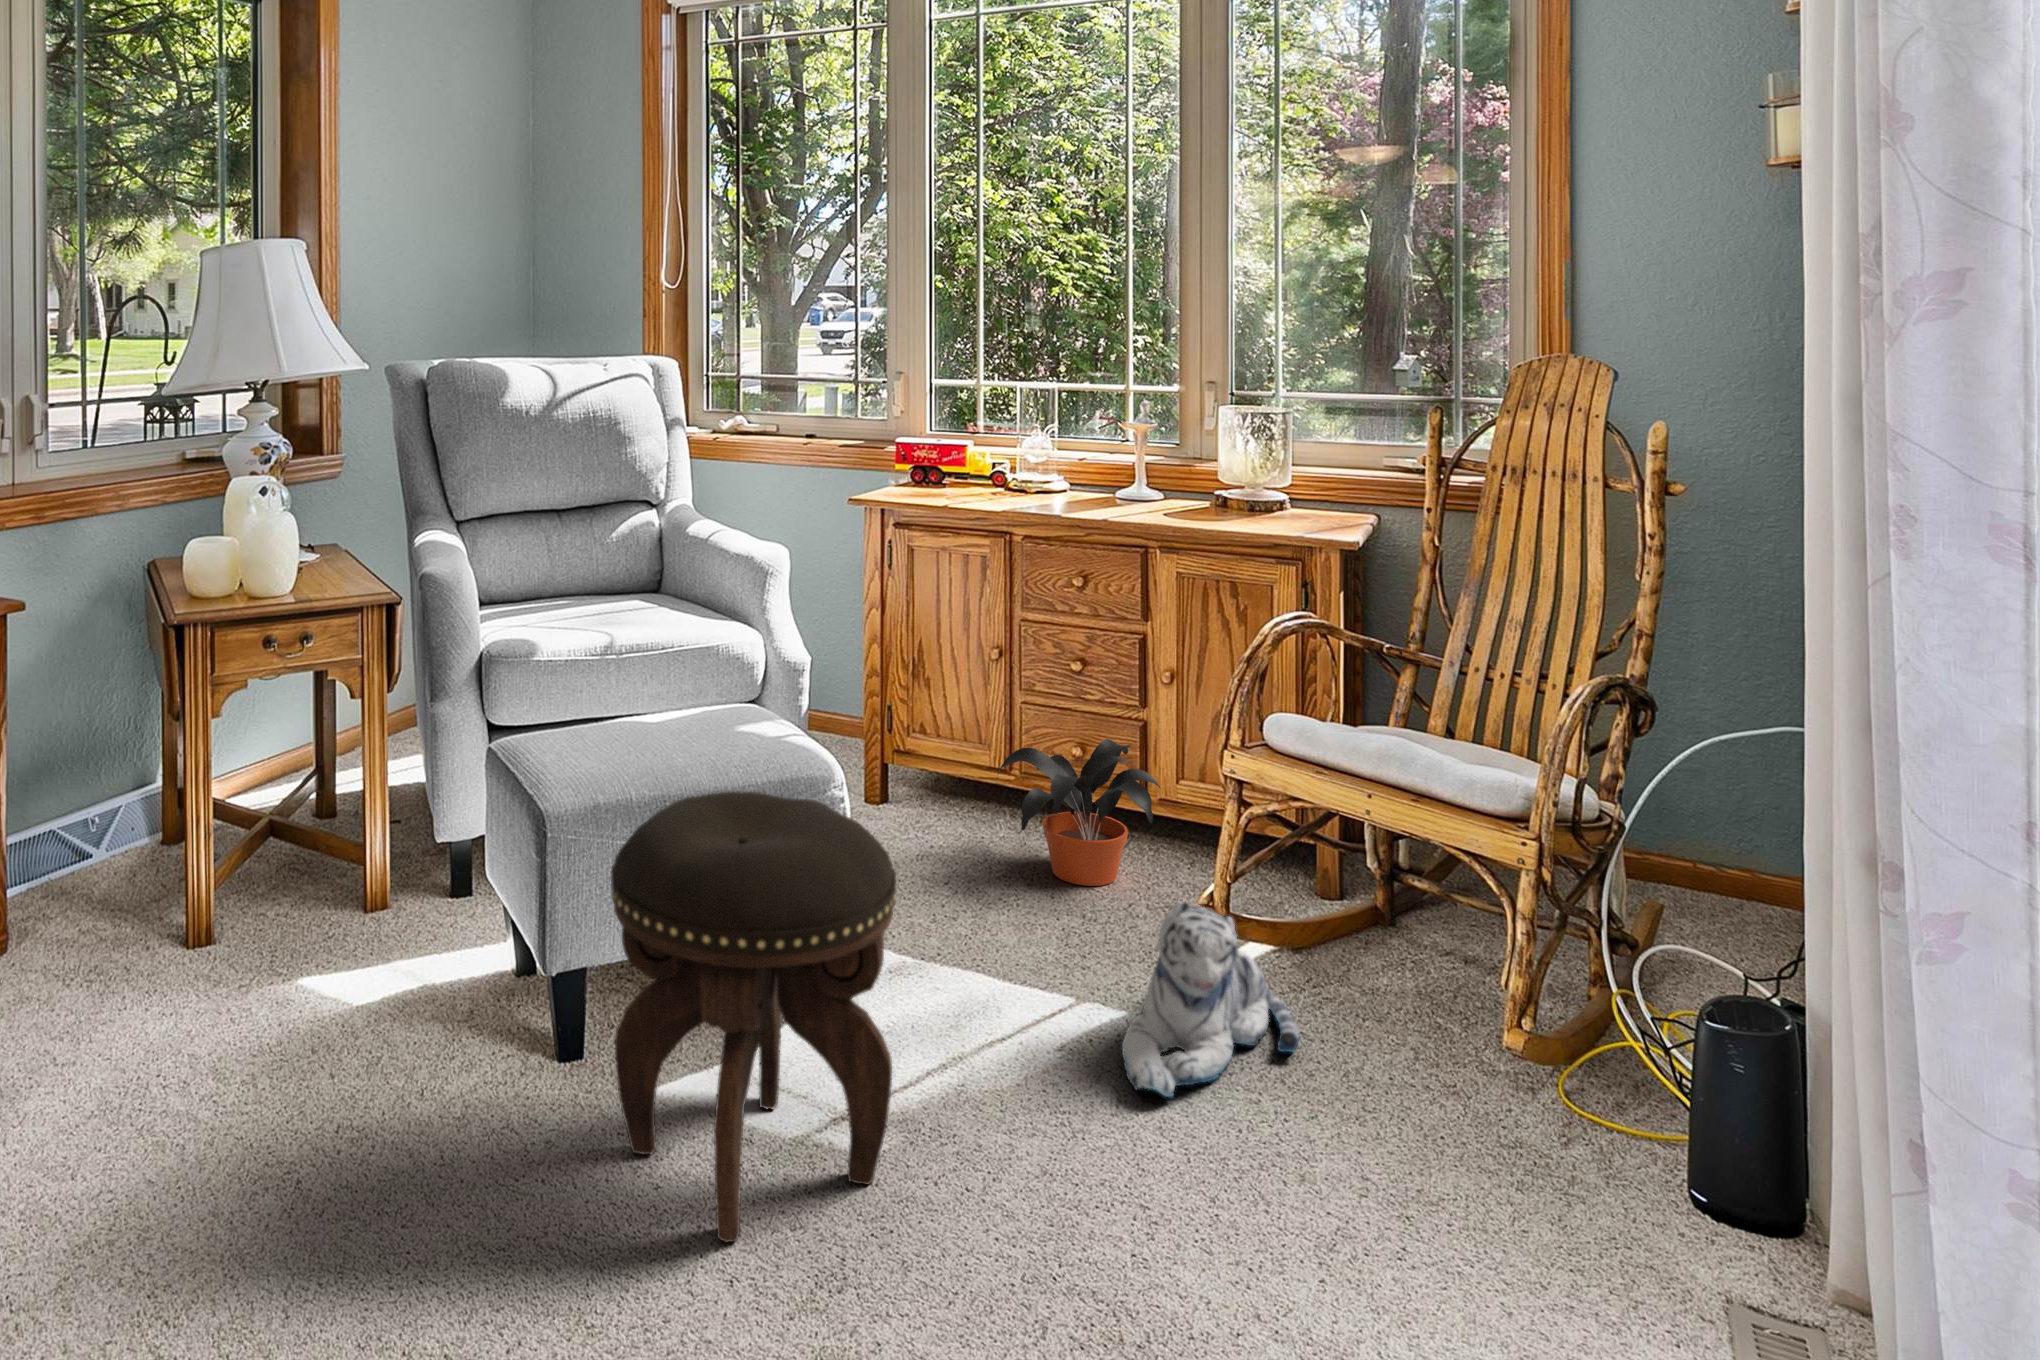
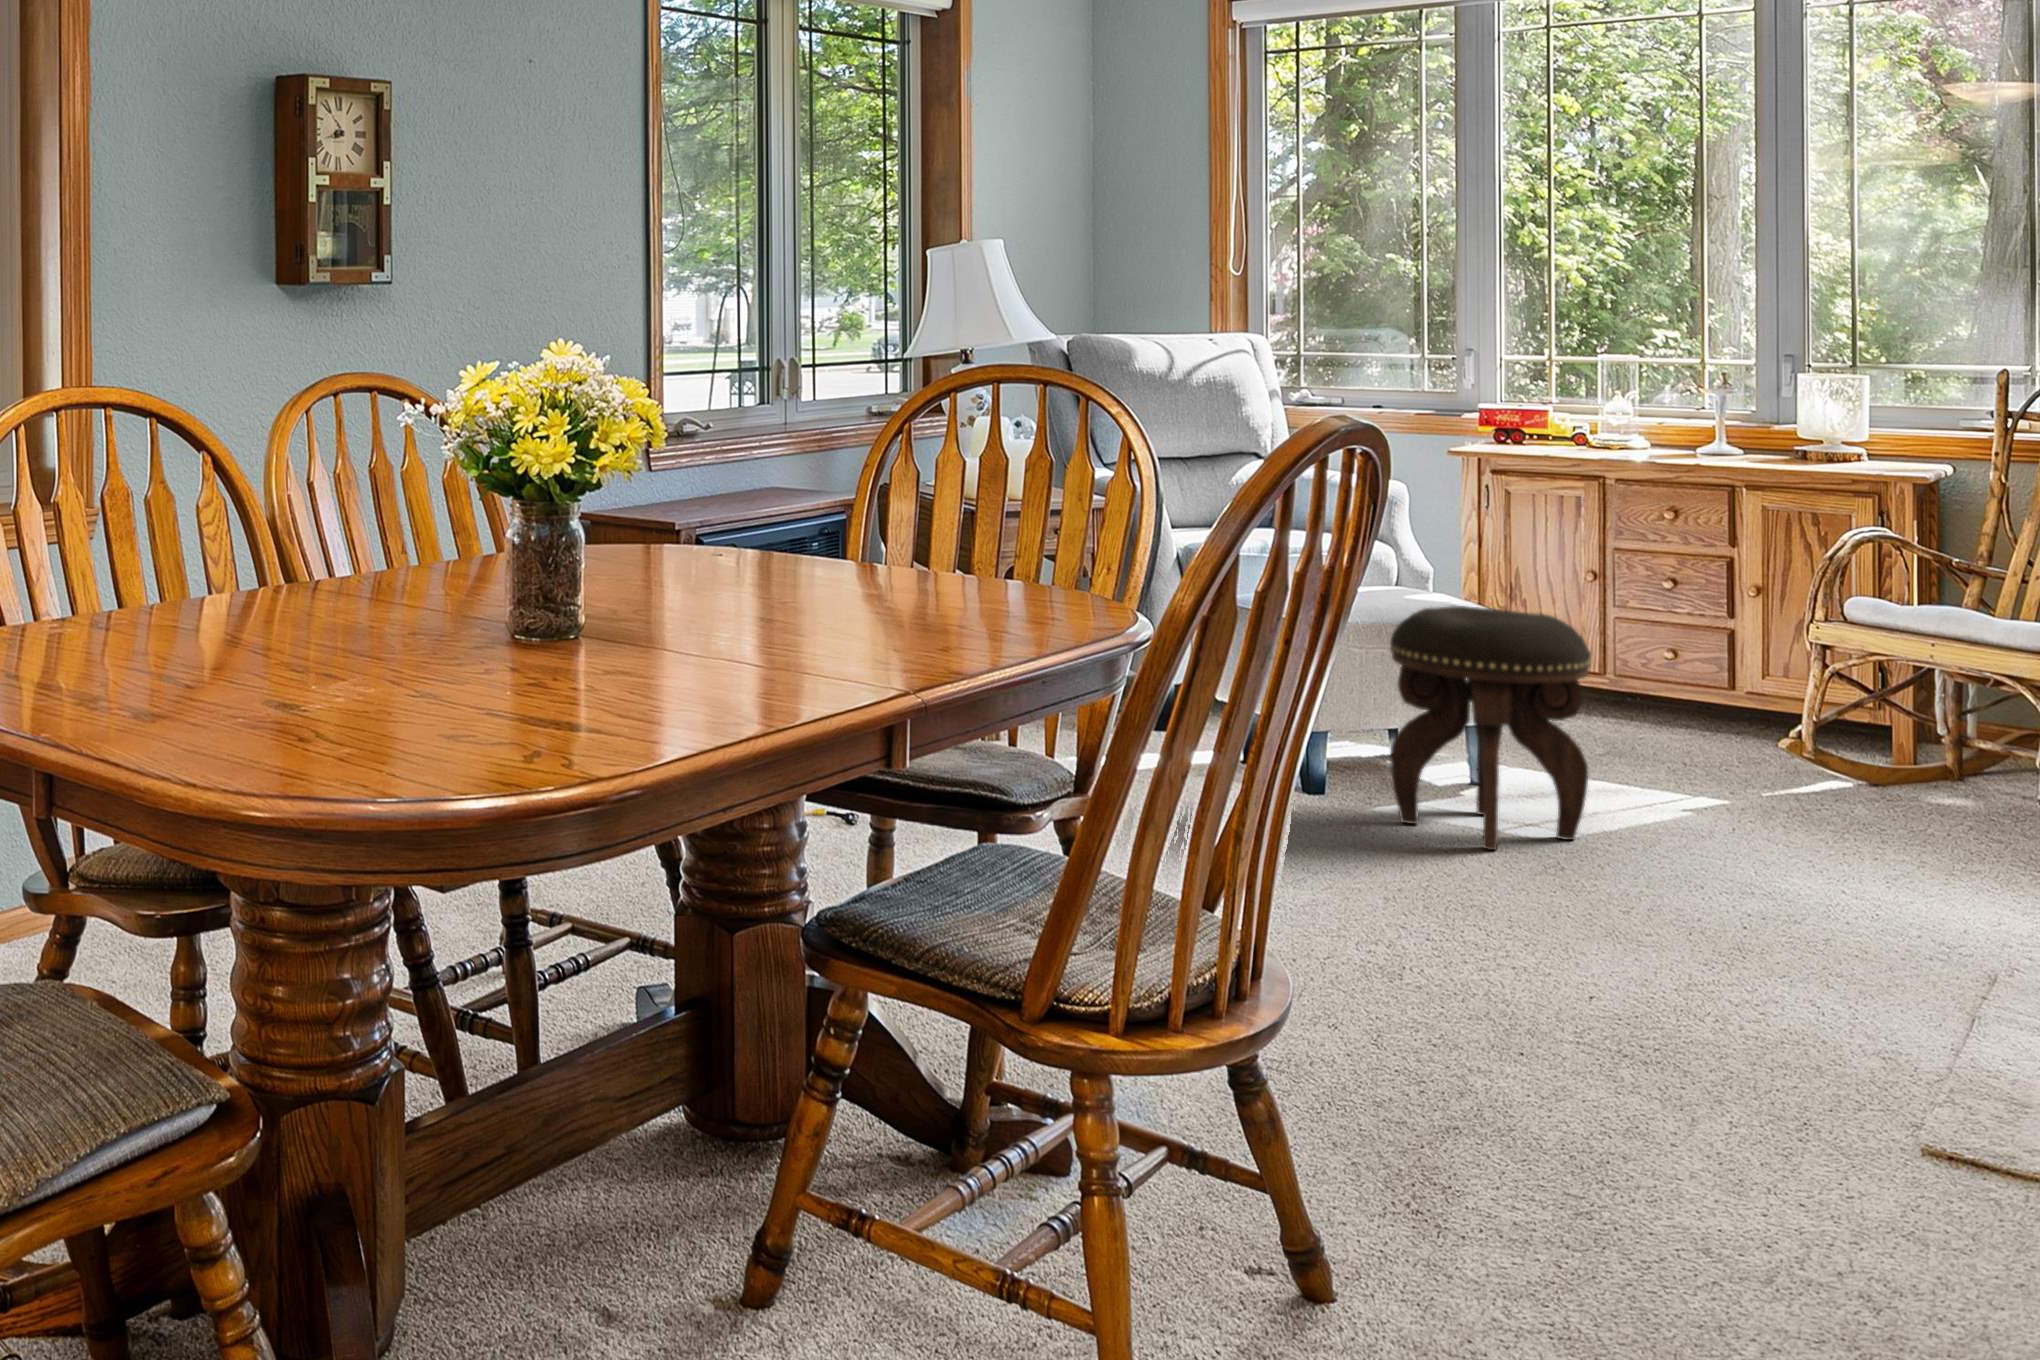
potted plant: present [998,739,1161,886] -> none [1602,641,1752,748]
plush toy: present [1122,901,1299,1097] -> none [1738,706,1878,825]

